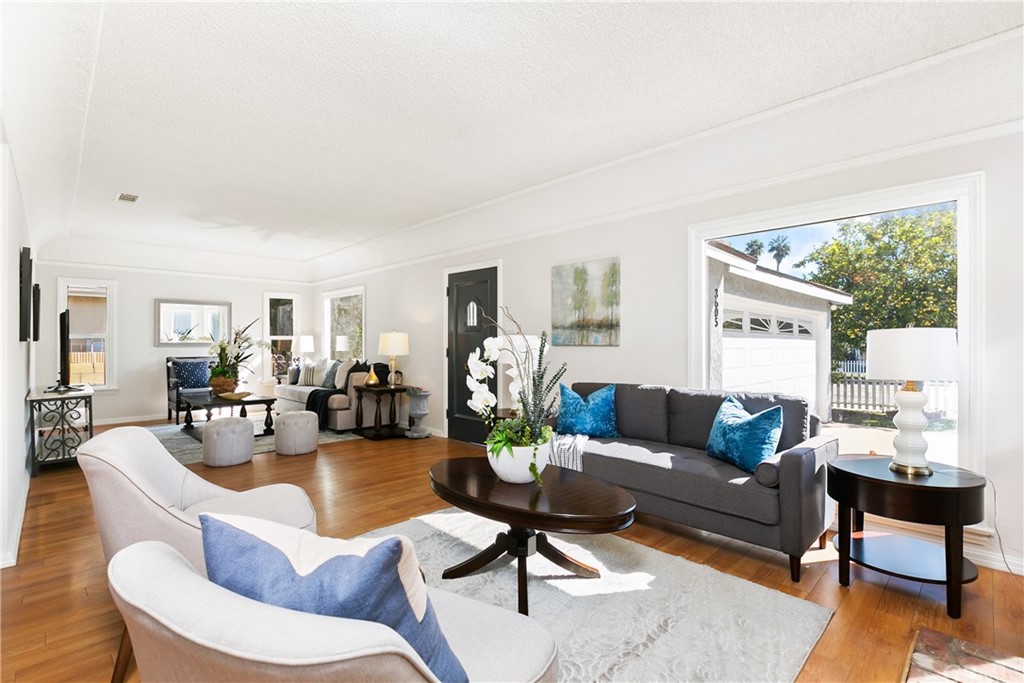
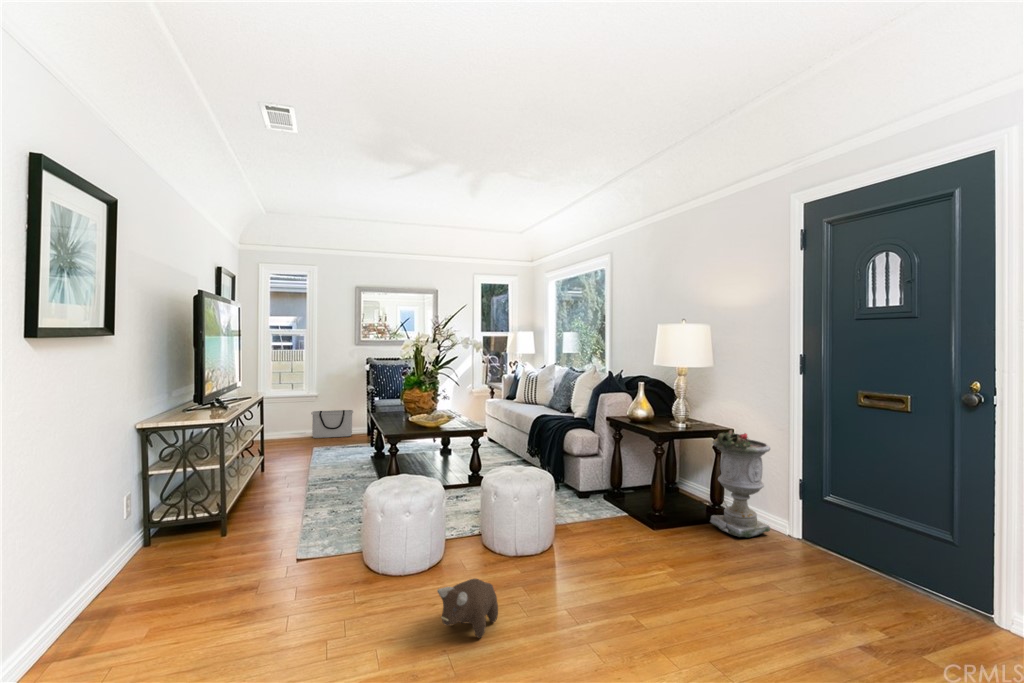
storage bin: none [116,400,156,424] -> present [311,410,353,438]
plush toy: none [253,447,282,469] -> present [437,579,498,638]

